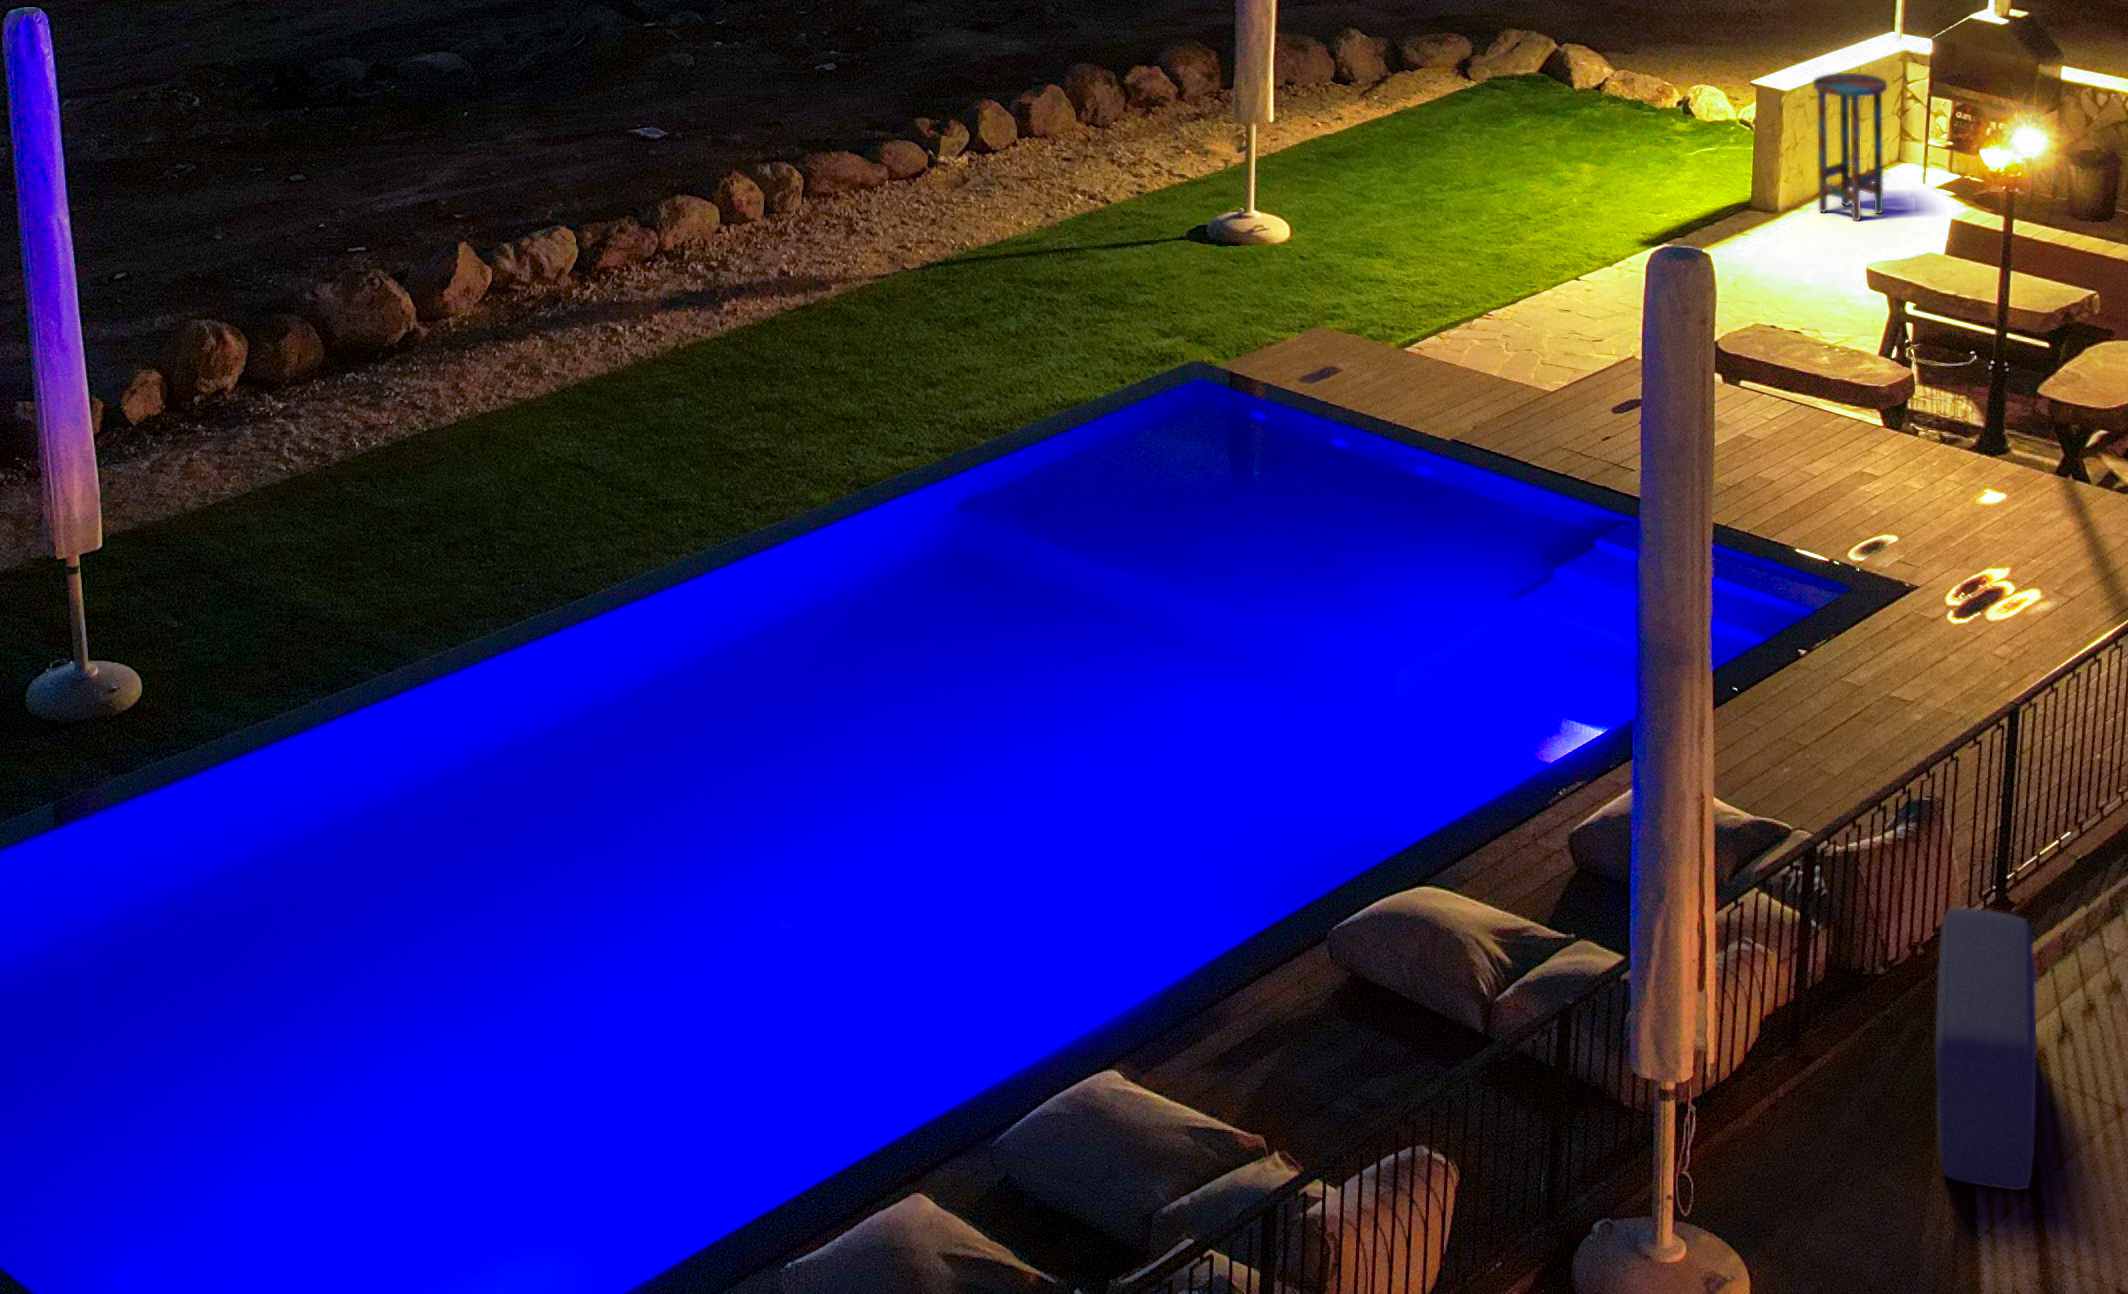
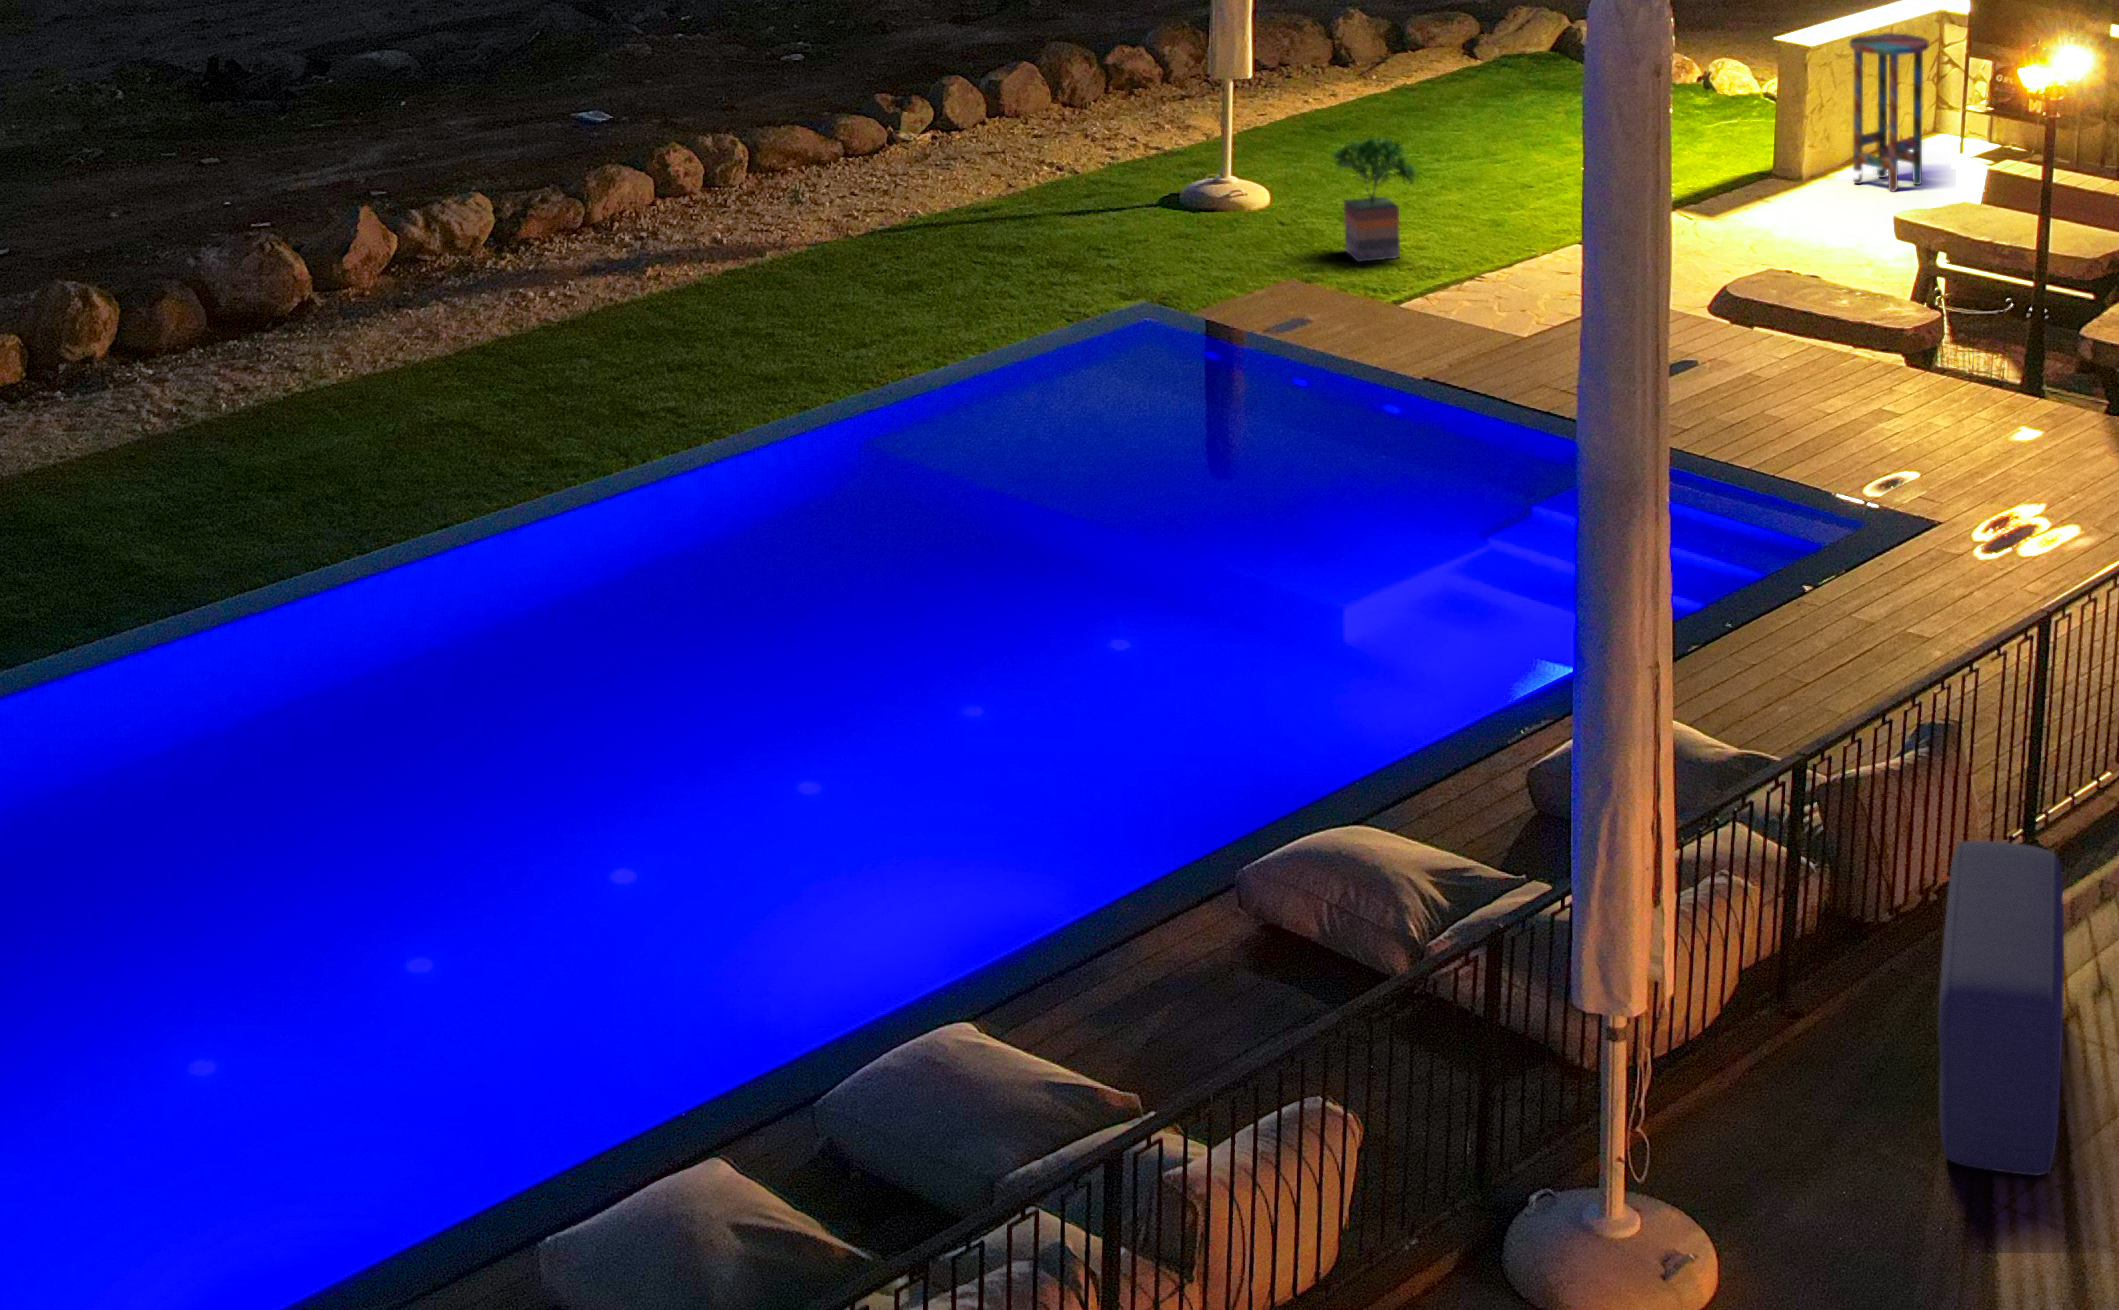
potted tree: none [1341,179,1422,296] -> present [1334,138,1416,262]

